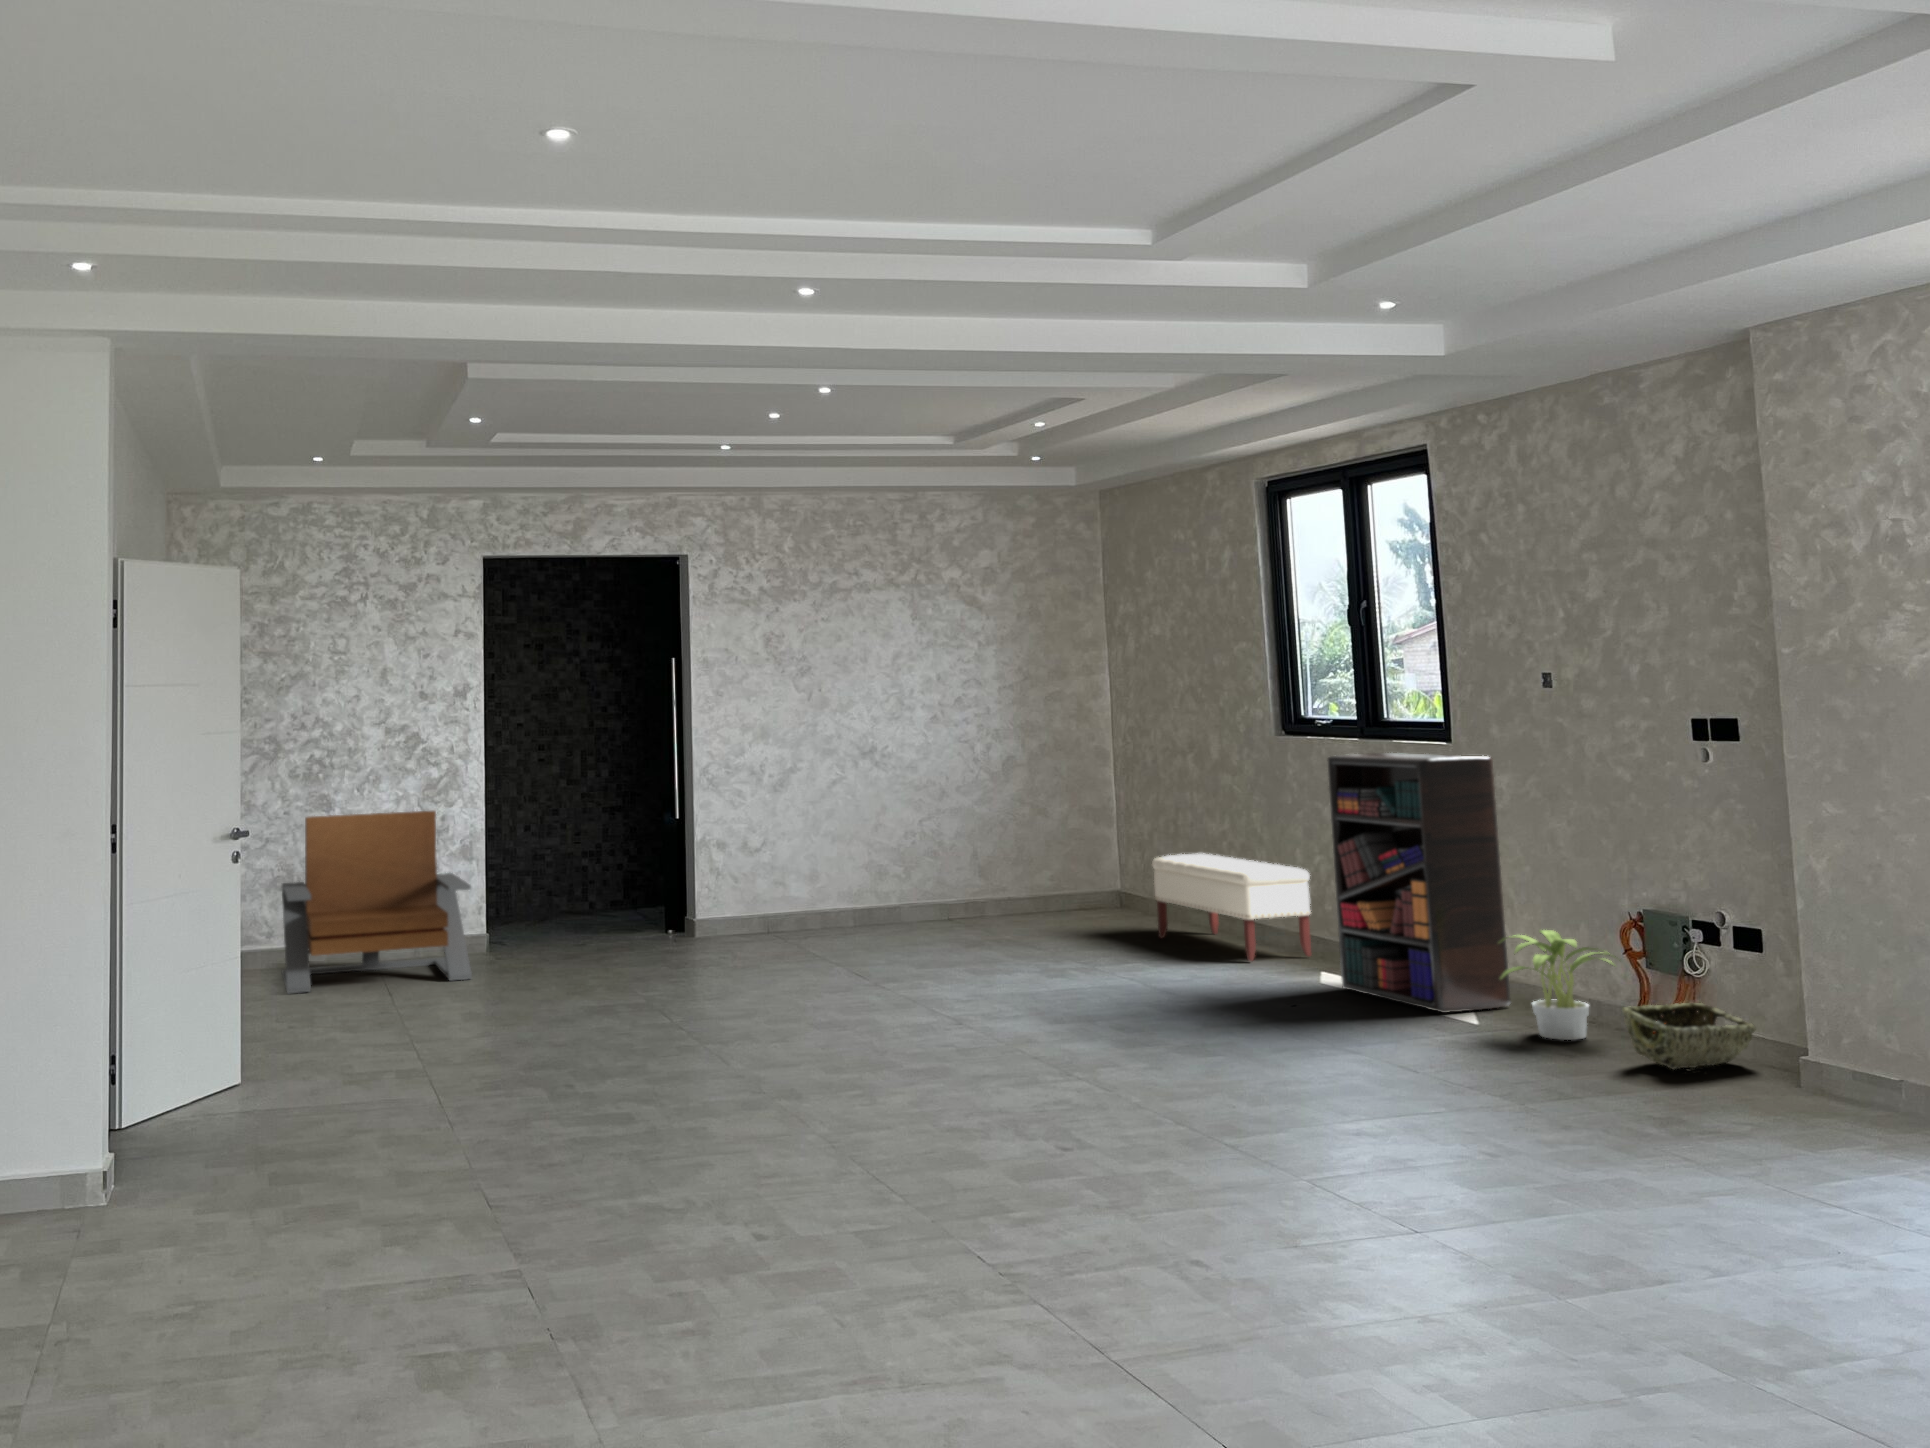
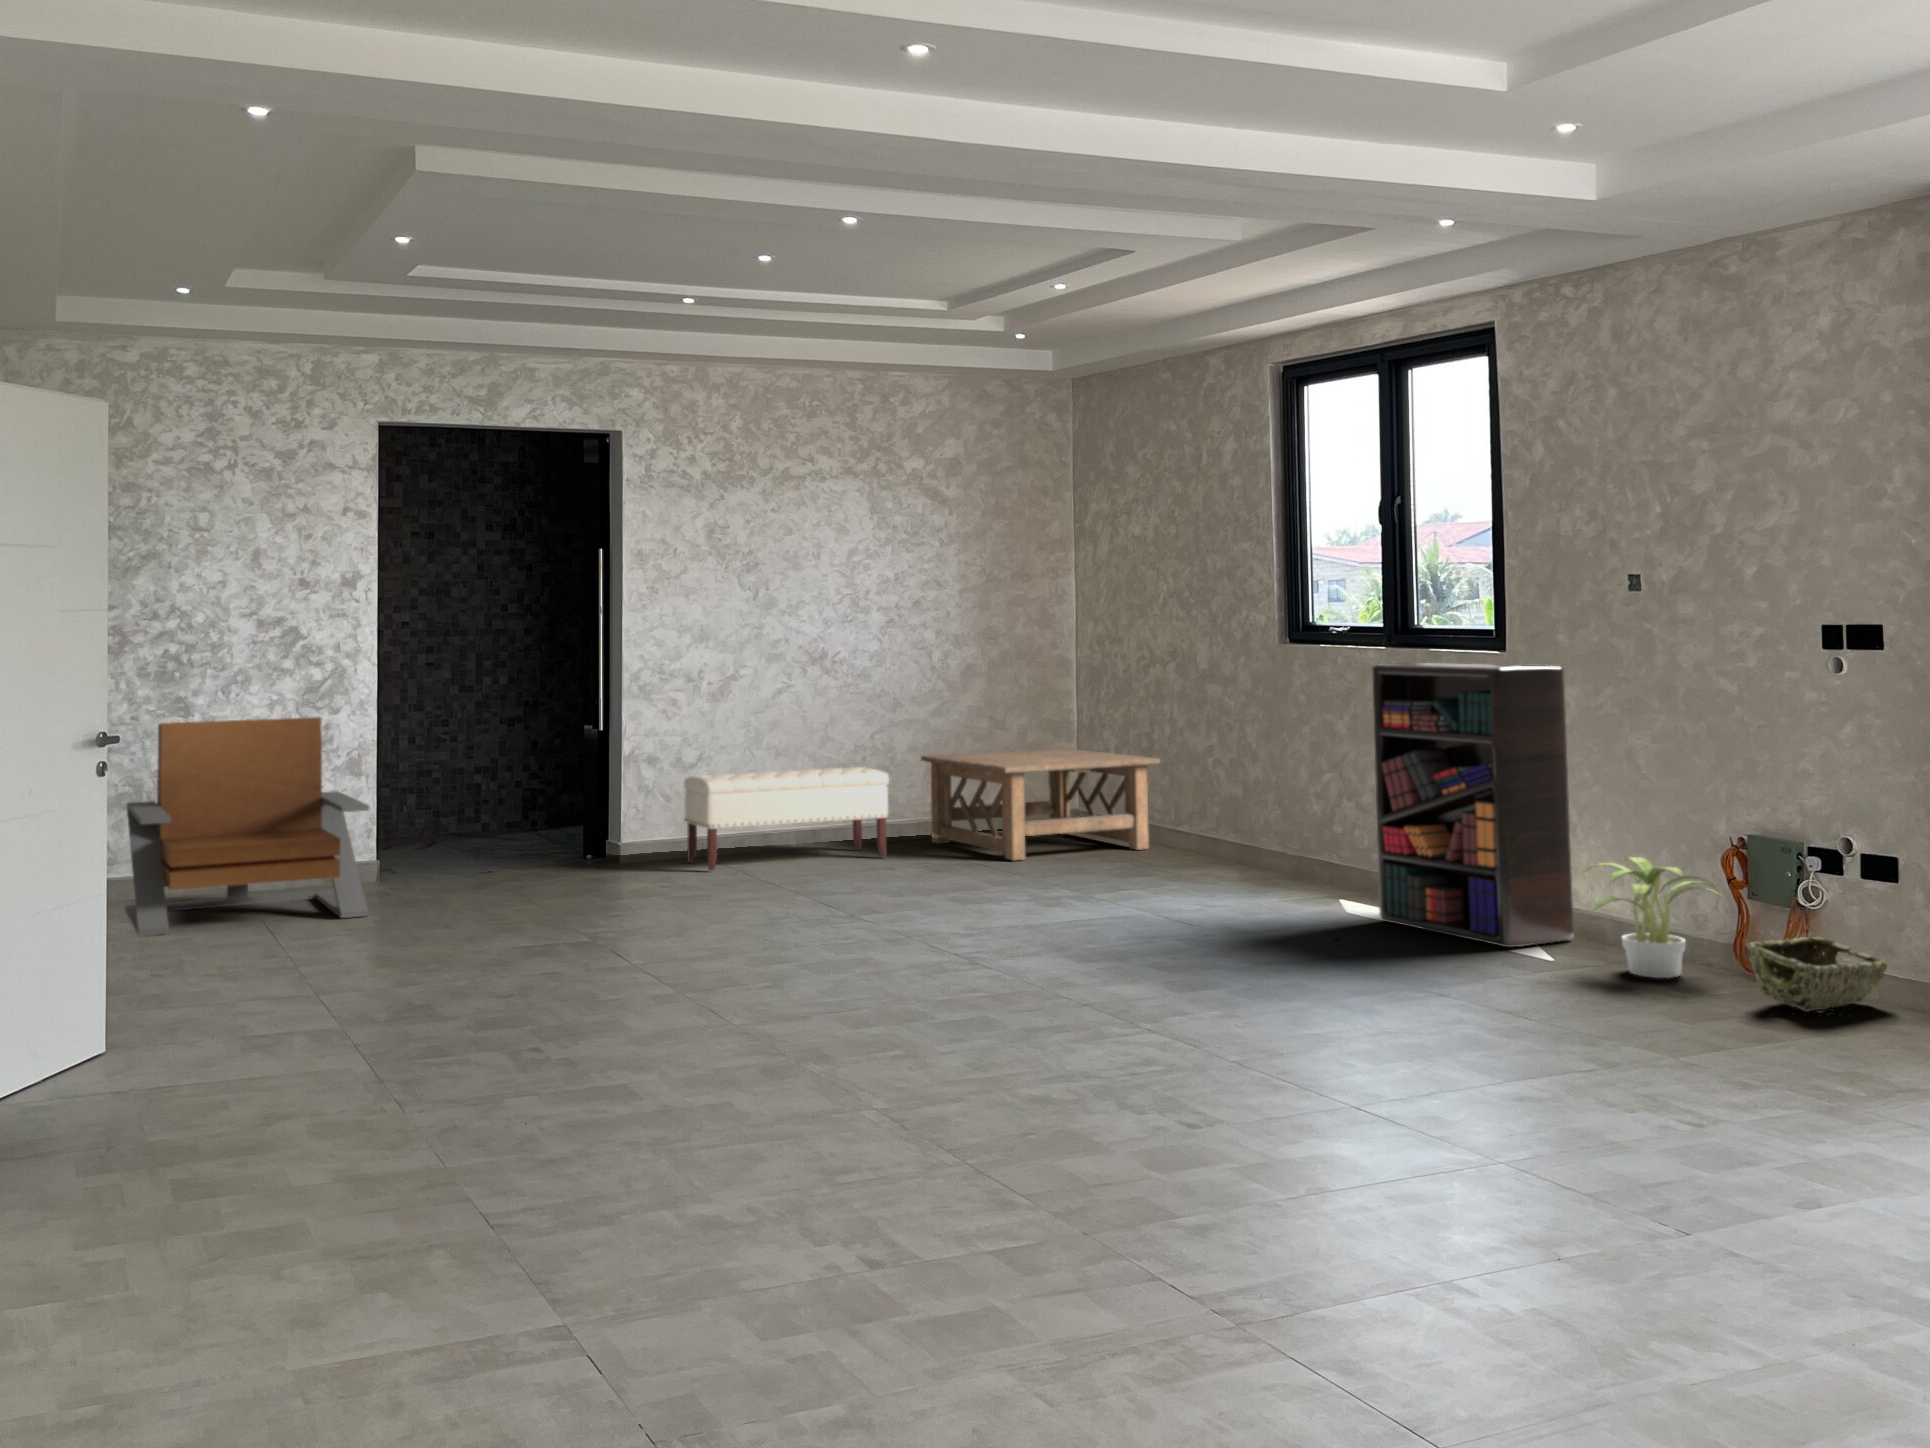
coffee table: none [965,831,1182,934] -> present [920,748,1160,861]
bench: present [1152,853,1311,961] -> present [684,767,889,871]

